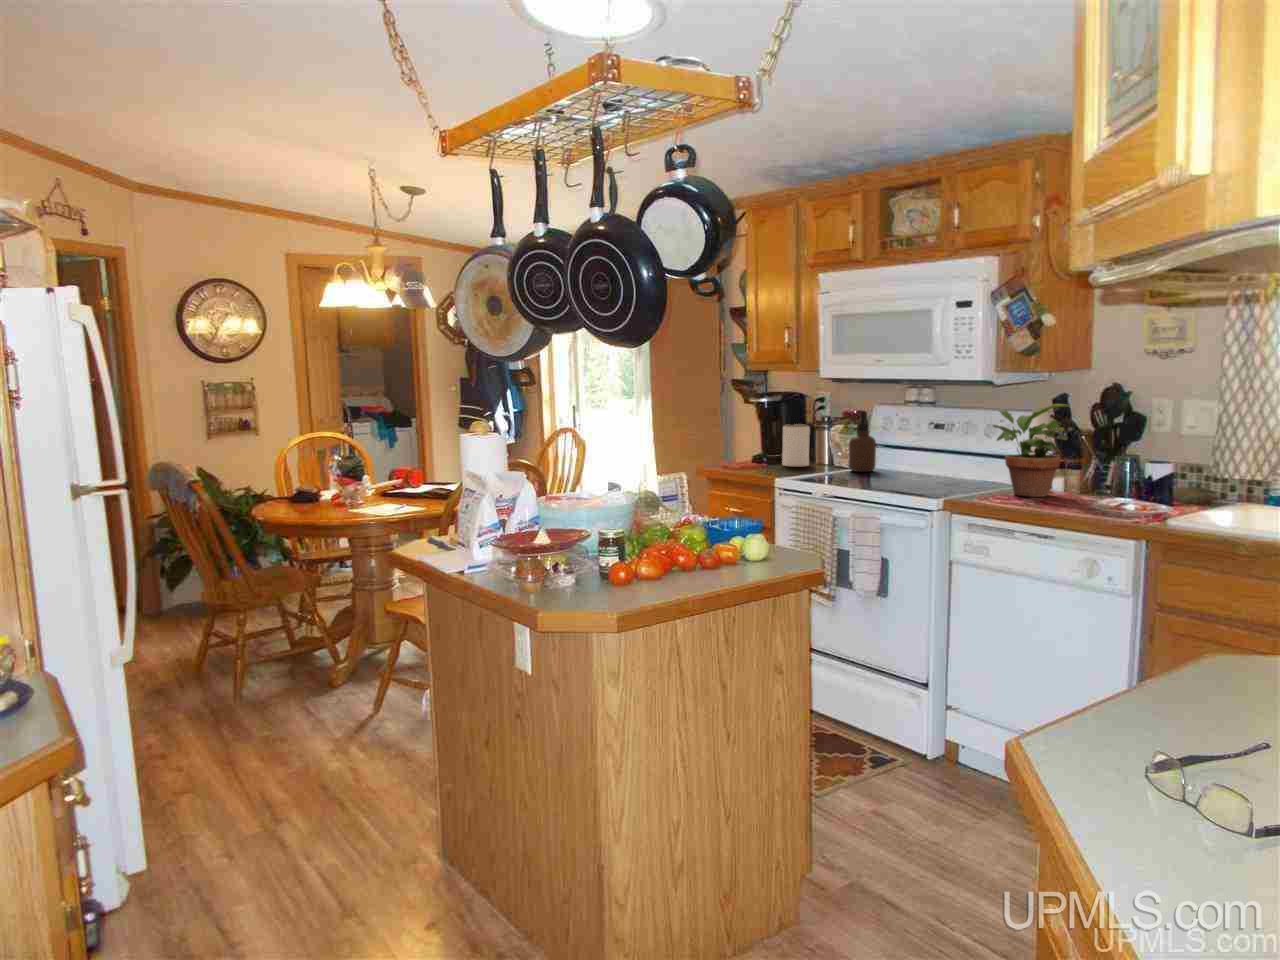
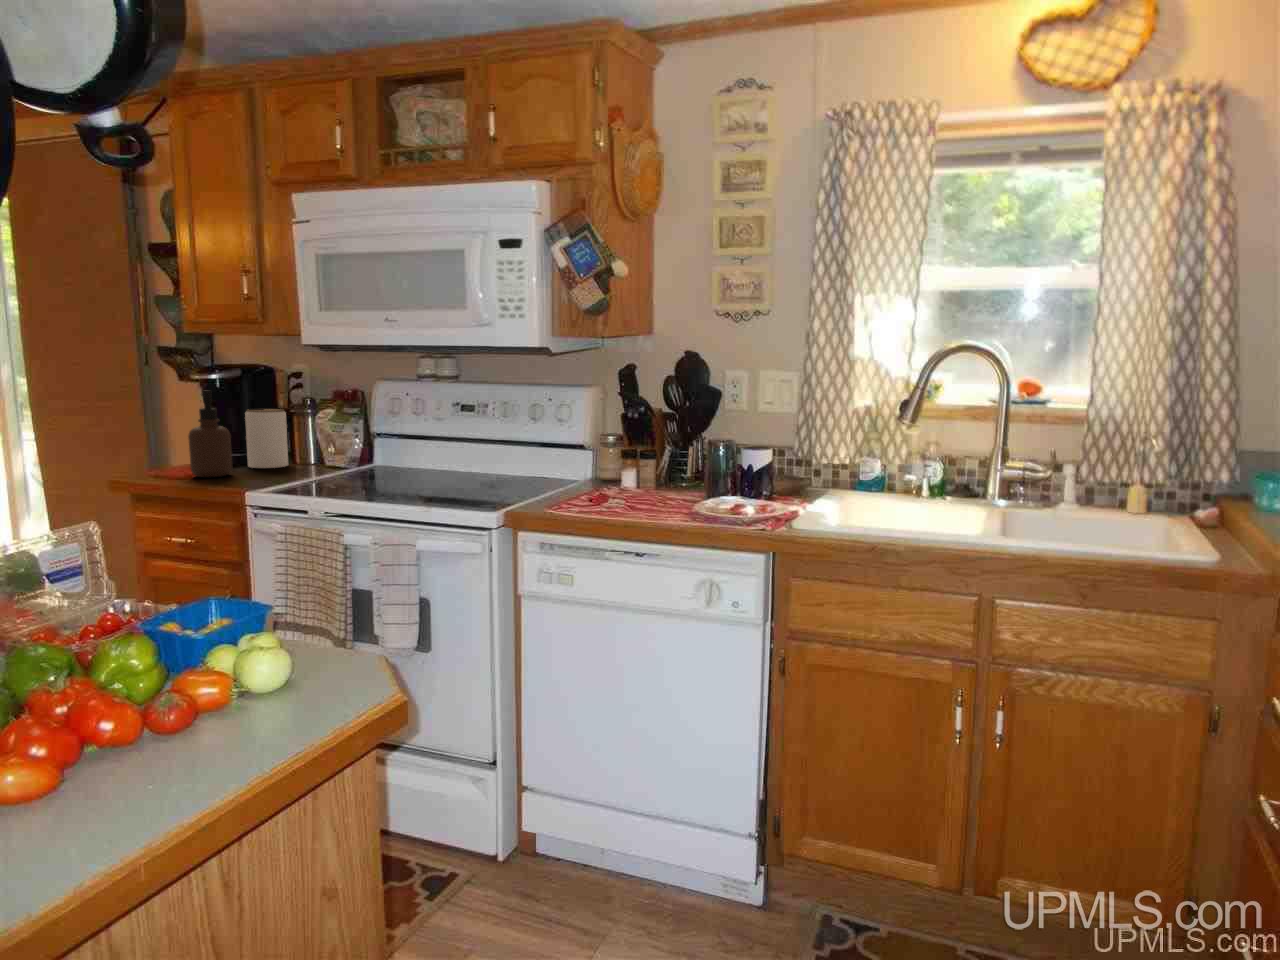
potted plant: present [993,404,1069,497] -> none [556,379,650,497]
soap dispenser: present [849,411,876,472] -> present [188,391,233,477]

